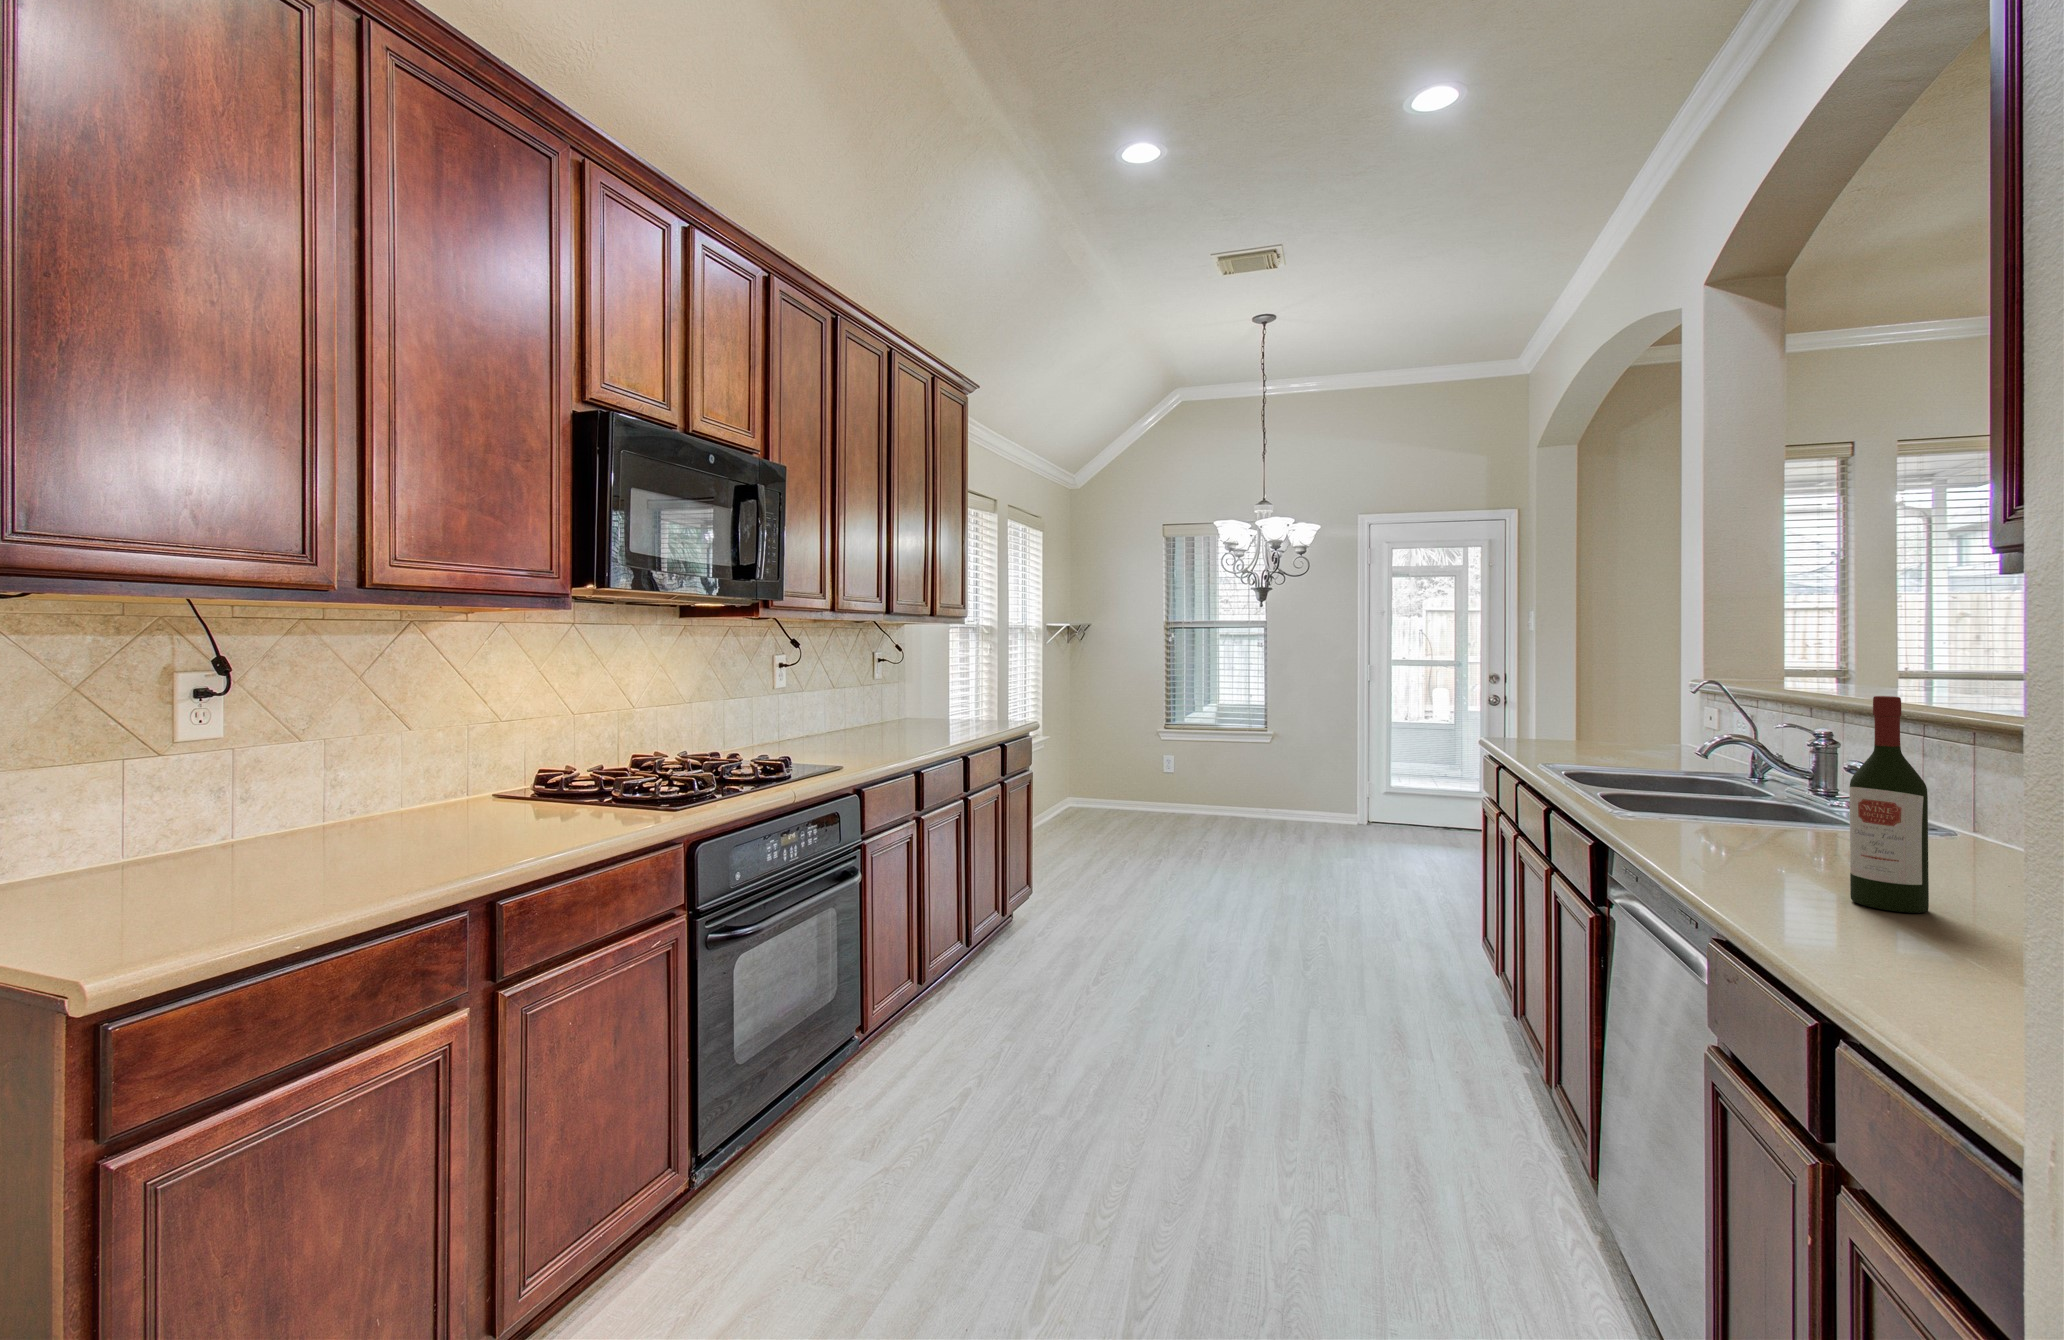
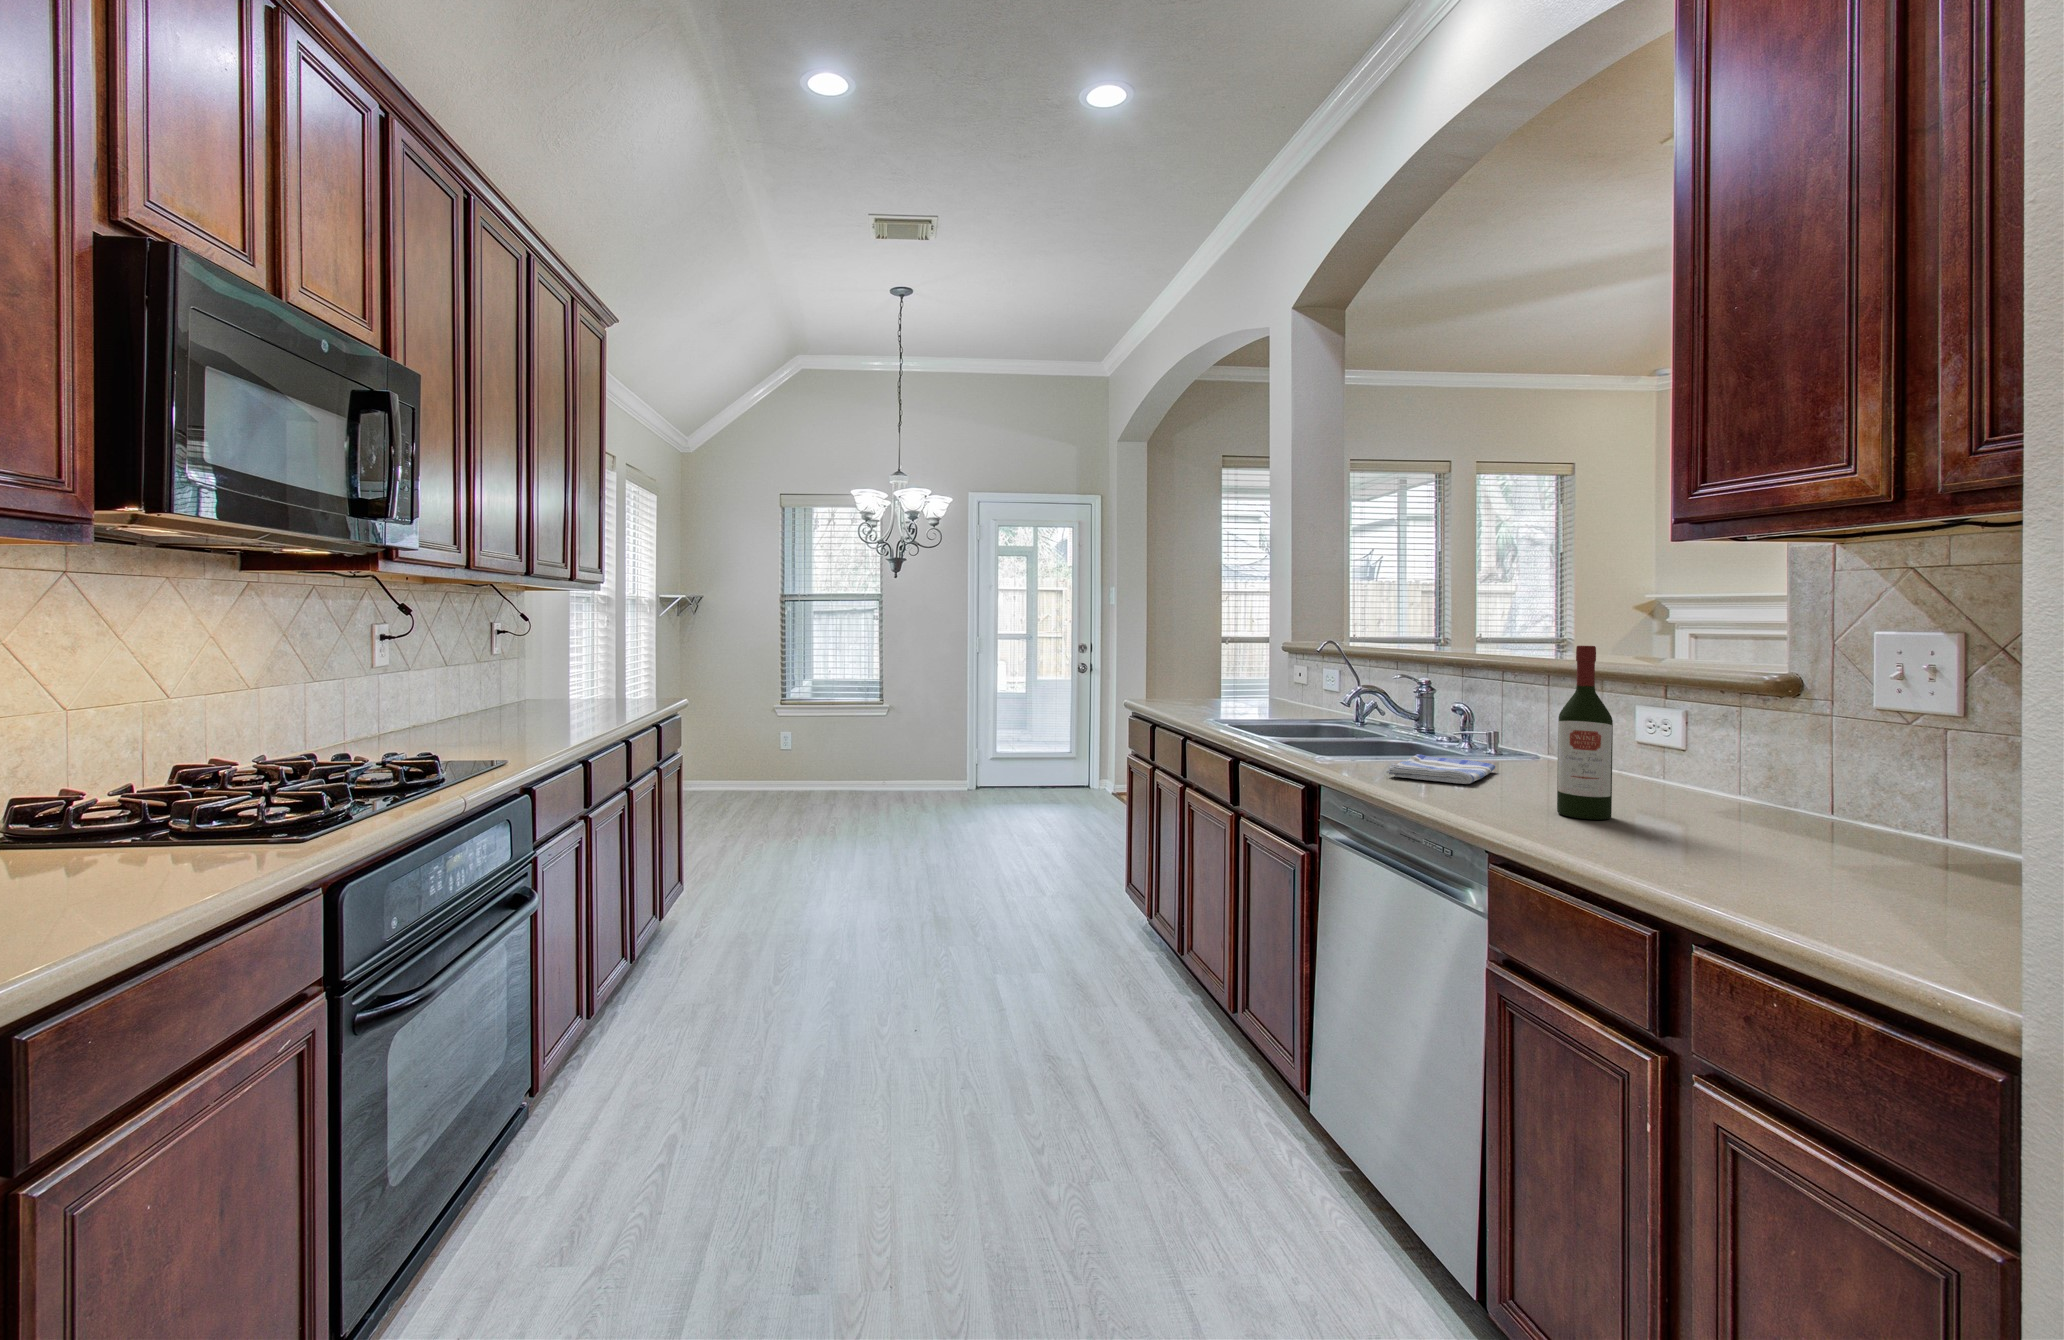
dish towel: none [1680,819,1859,857] -> present [1386,754,1495,784]

